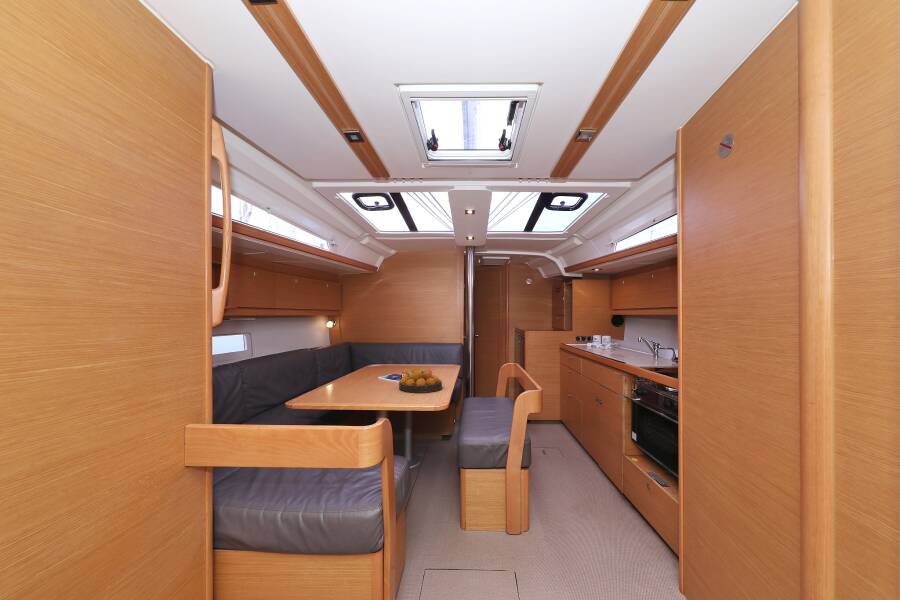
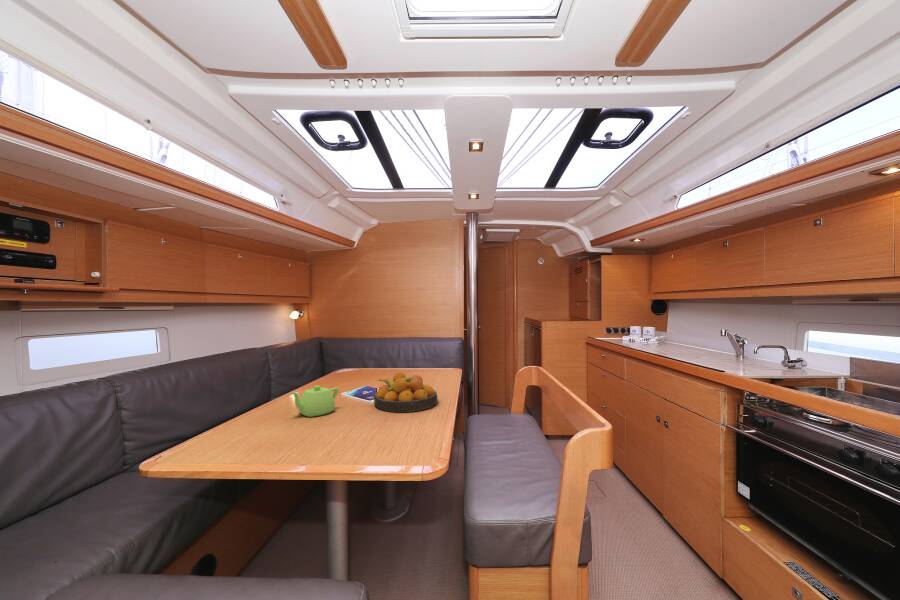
teapot: none [346,374,375,394] -> present [291,385,338,417]

